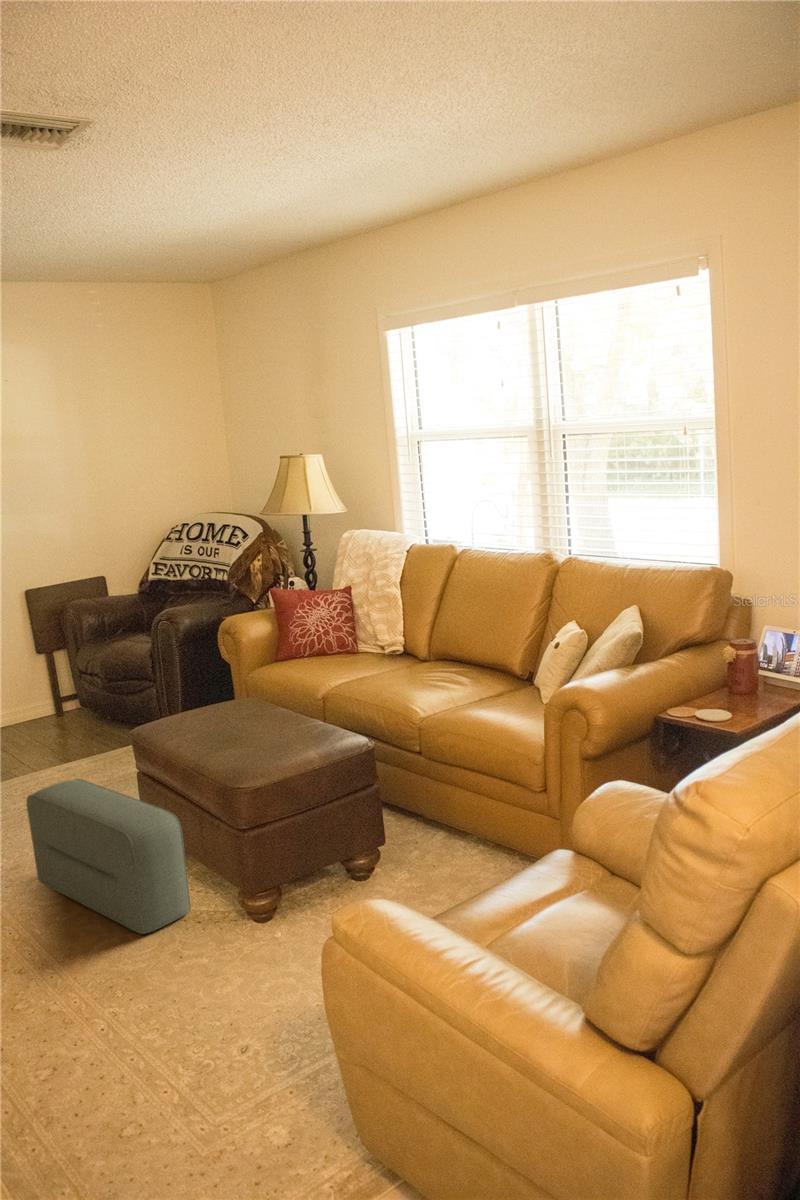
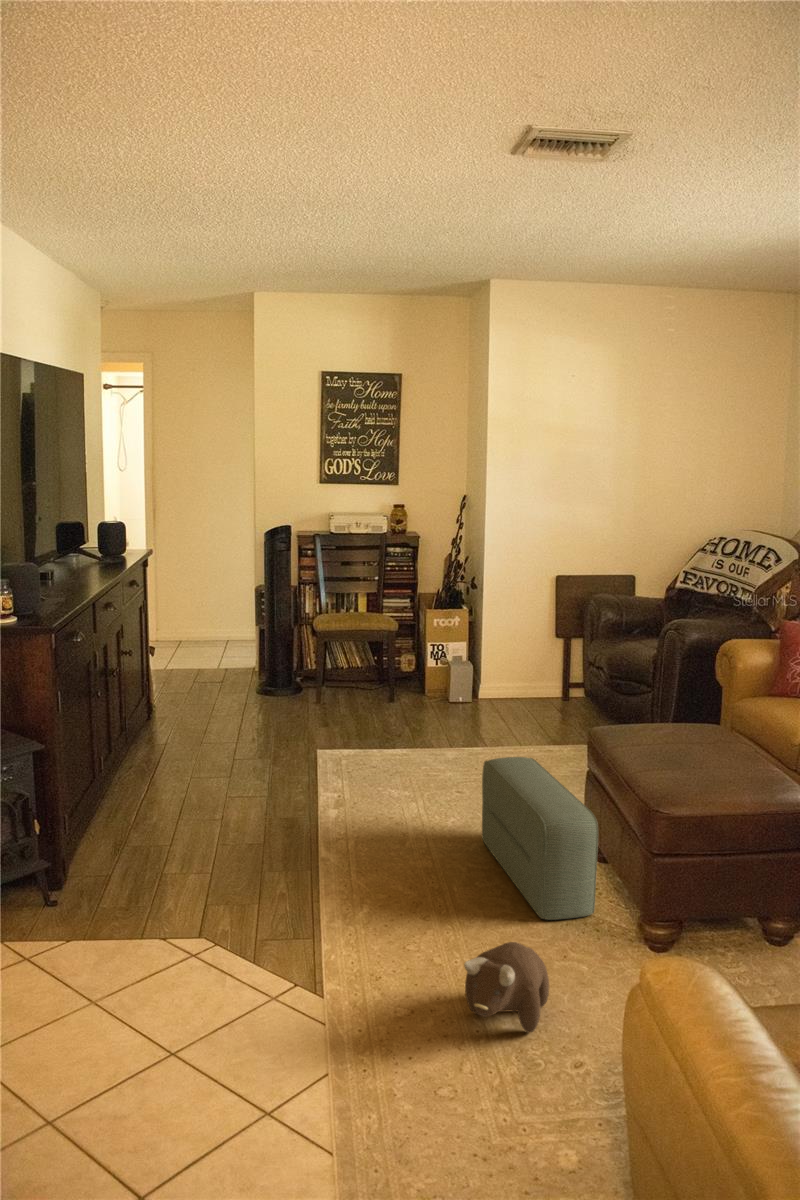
plush toy: none [106,959,193,1048] -> present [464,942,549,1033]

